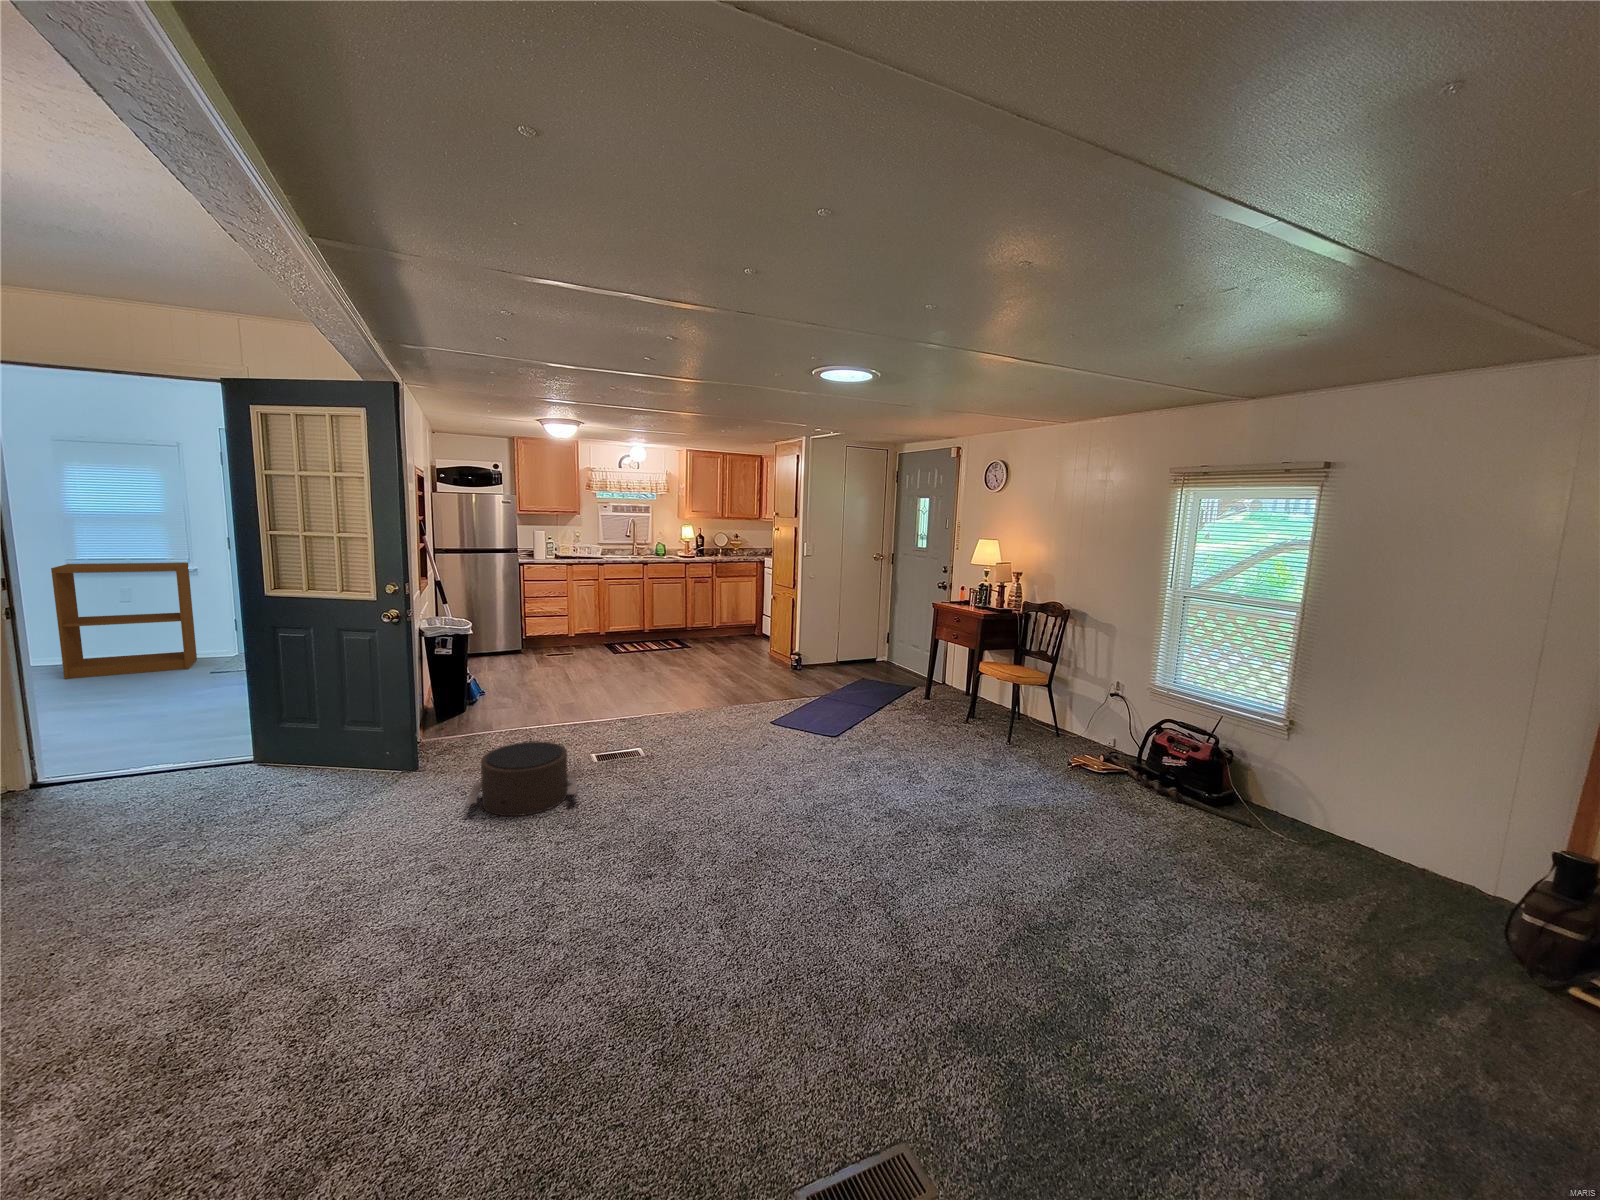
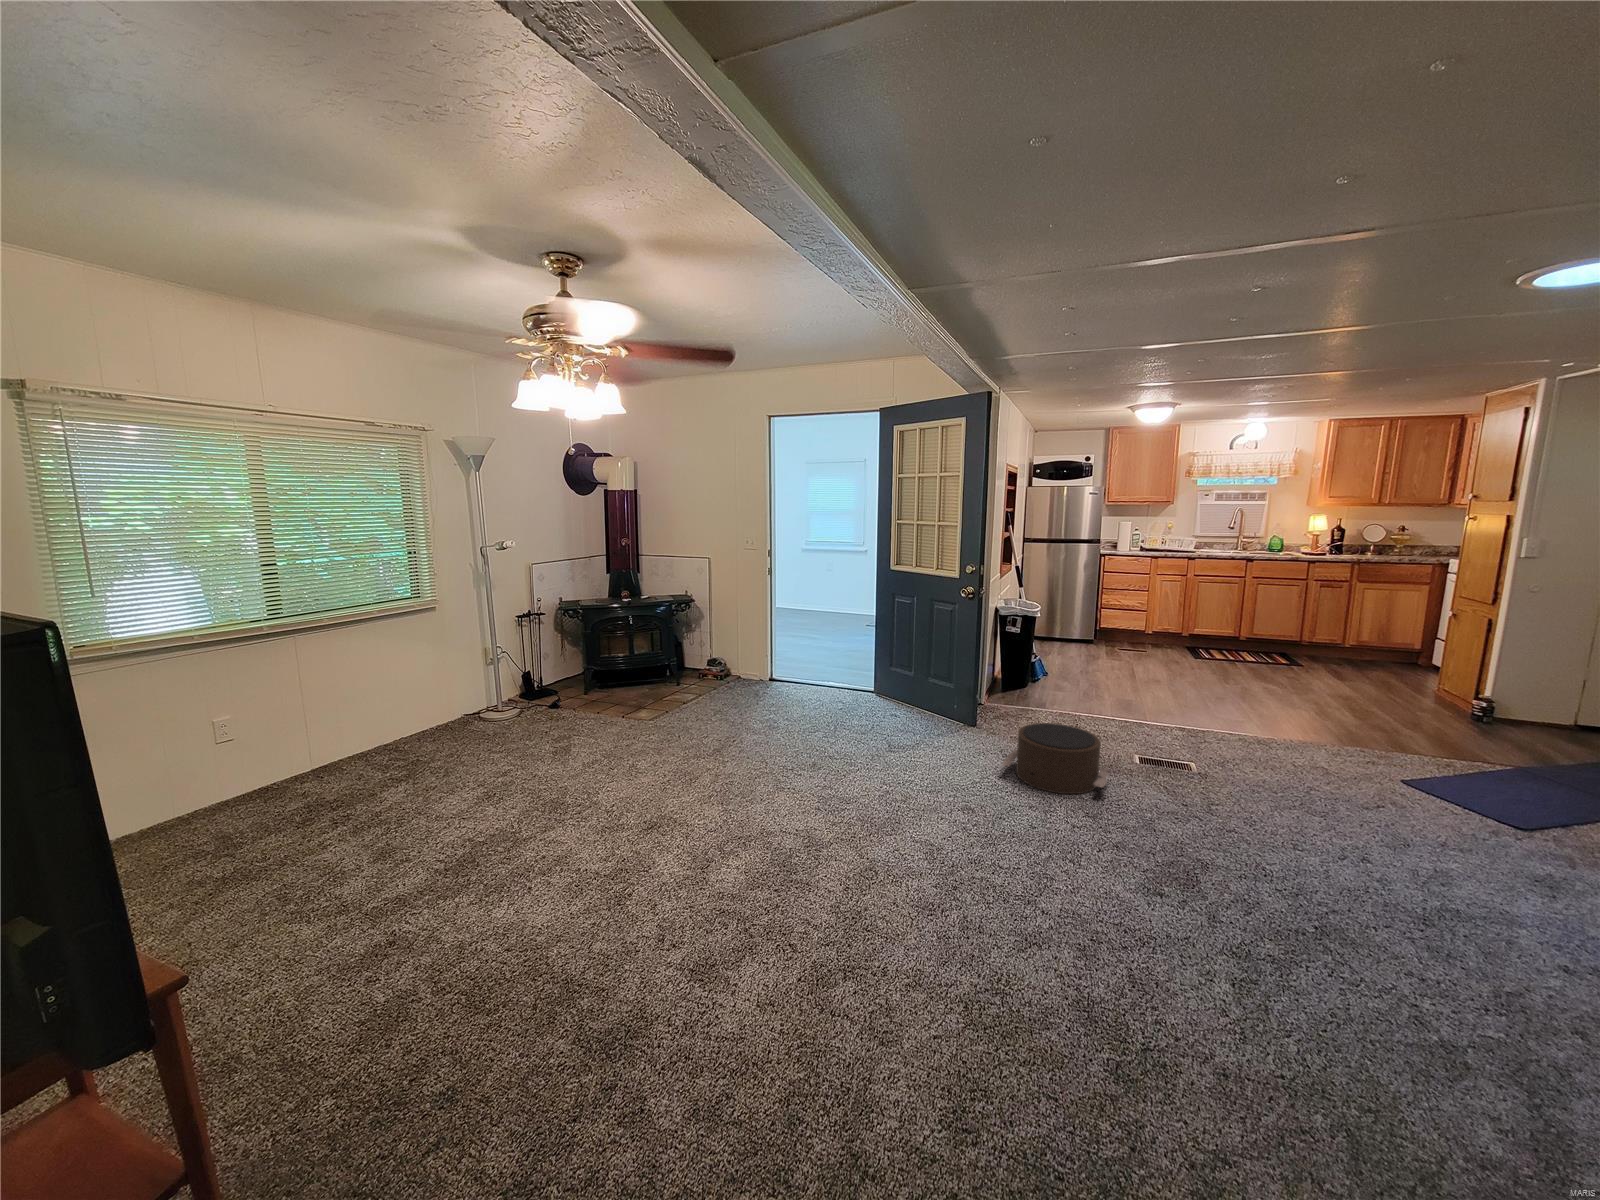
bookshelf: present [51,563,197,679] -> none [797,545,861,621]

